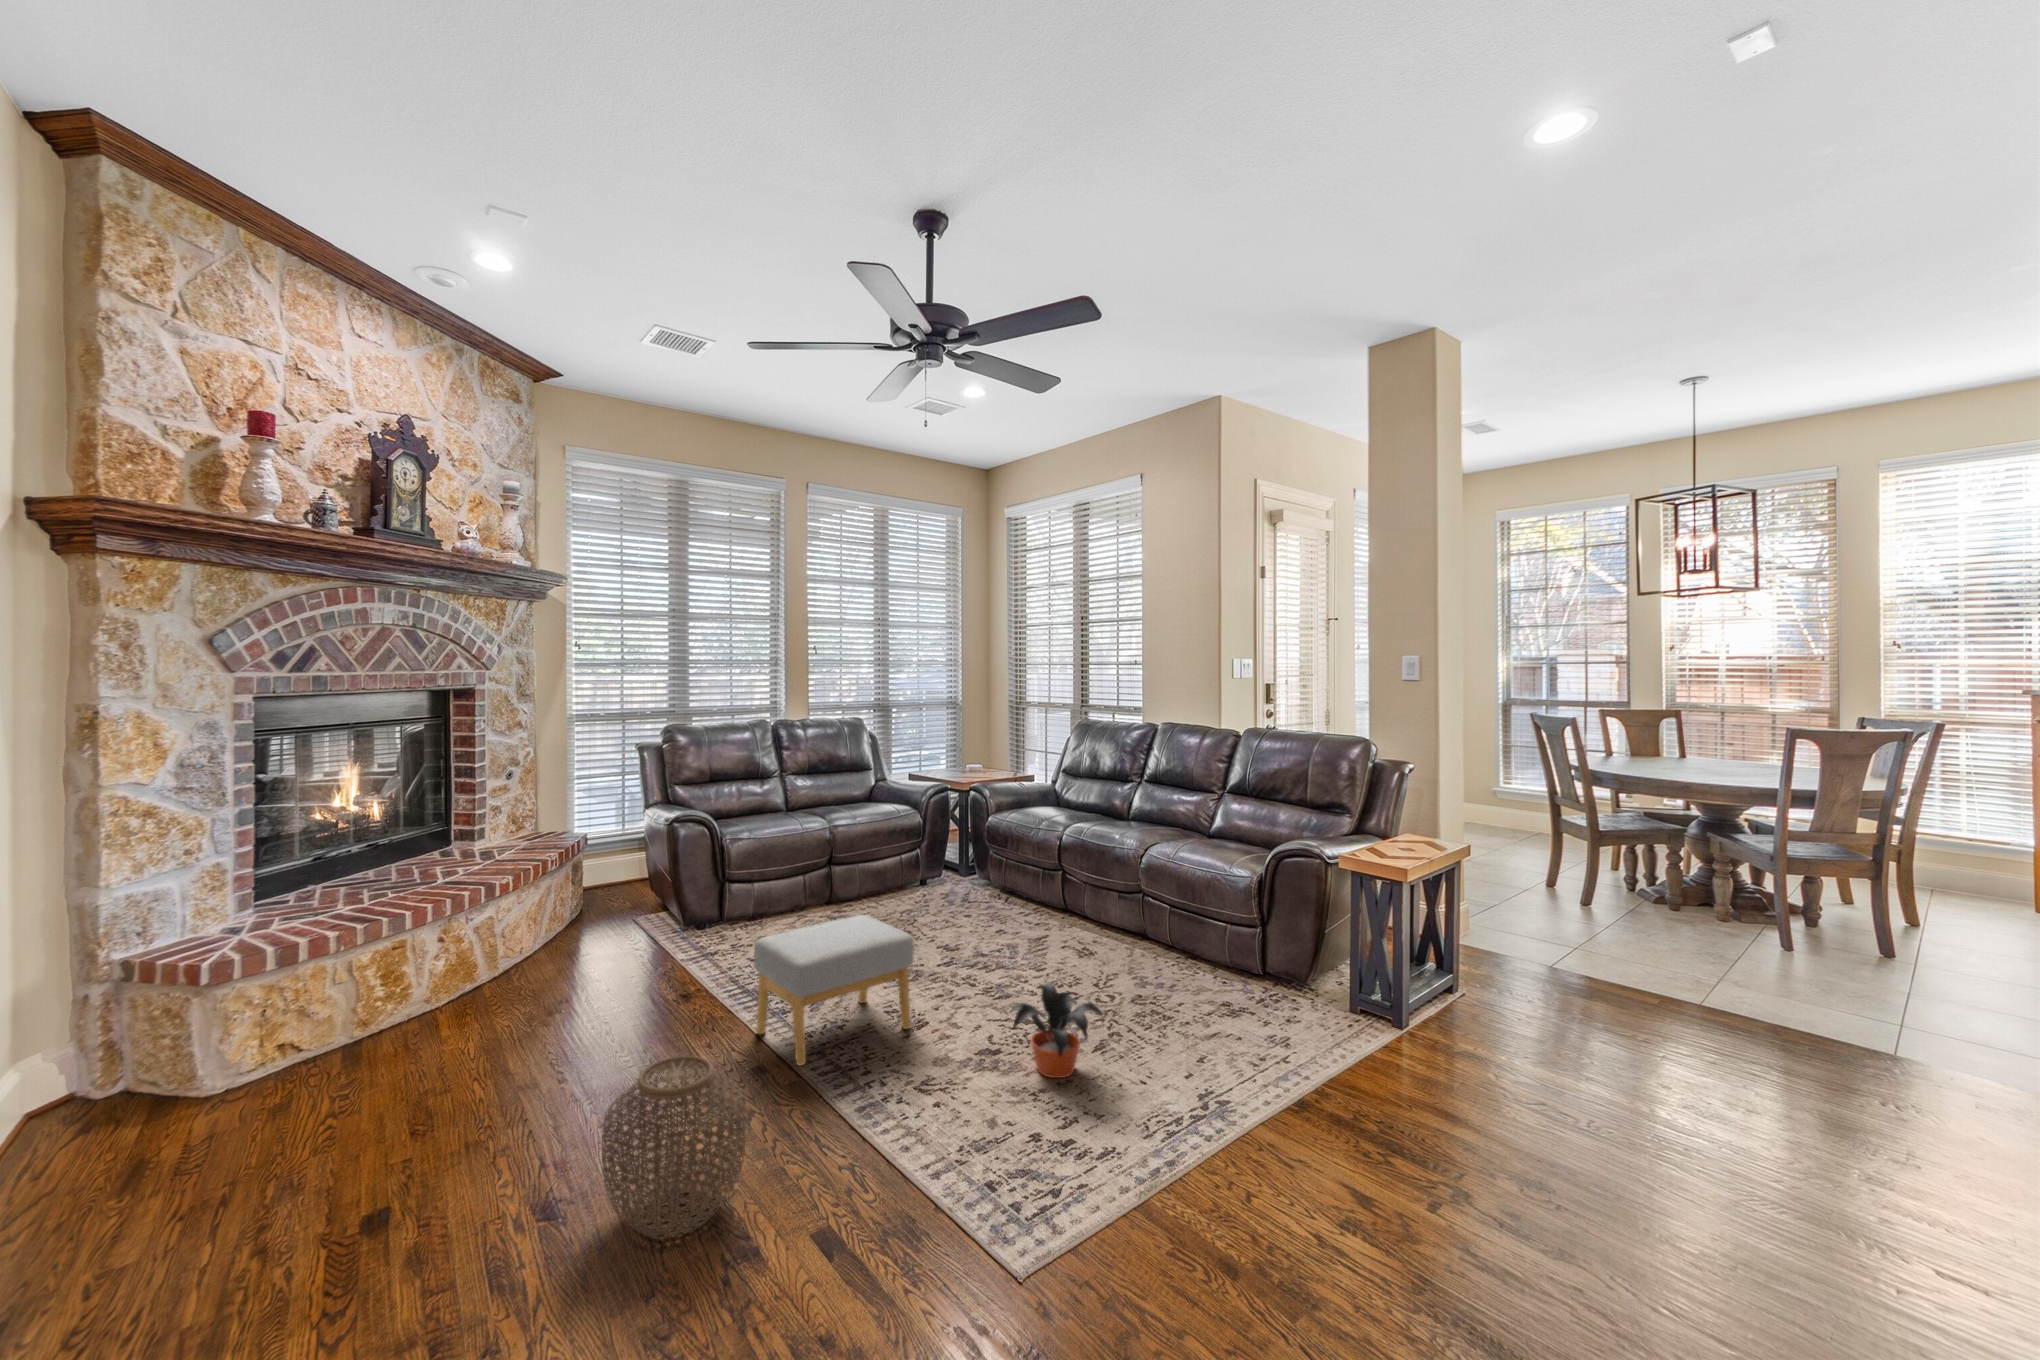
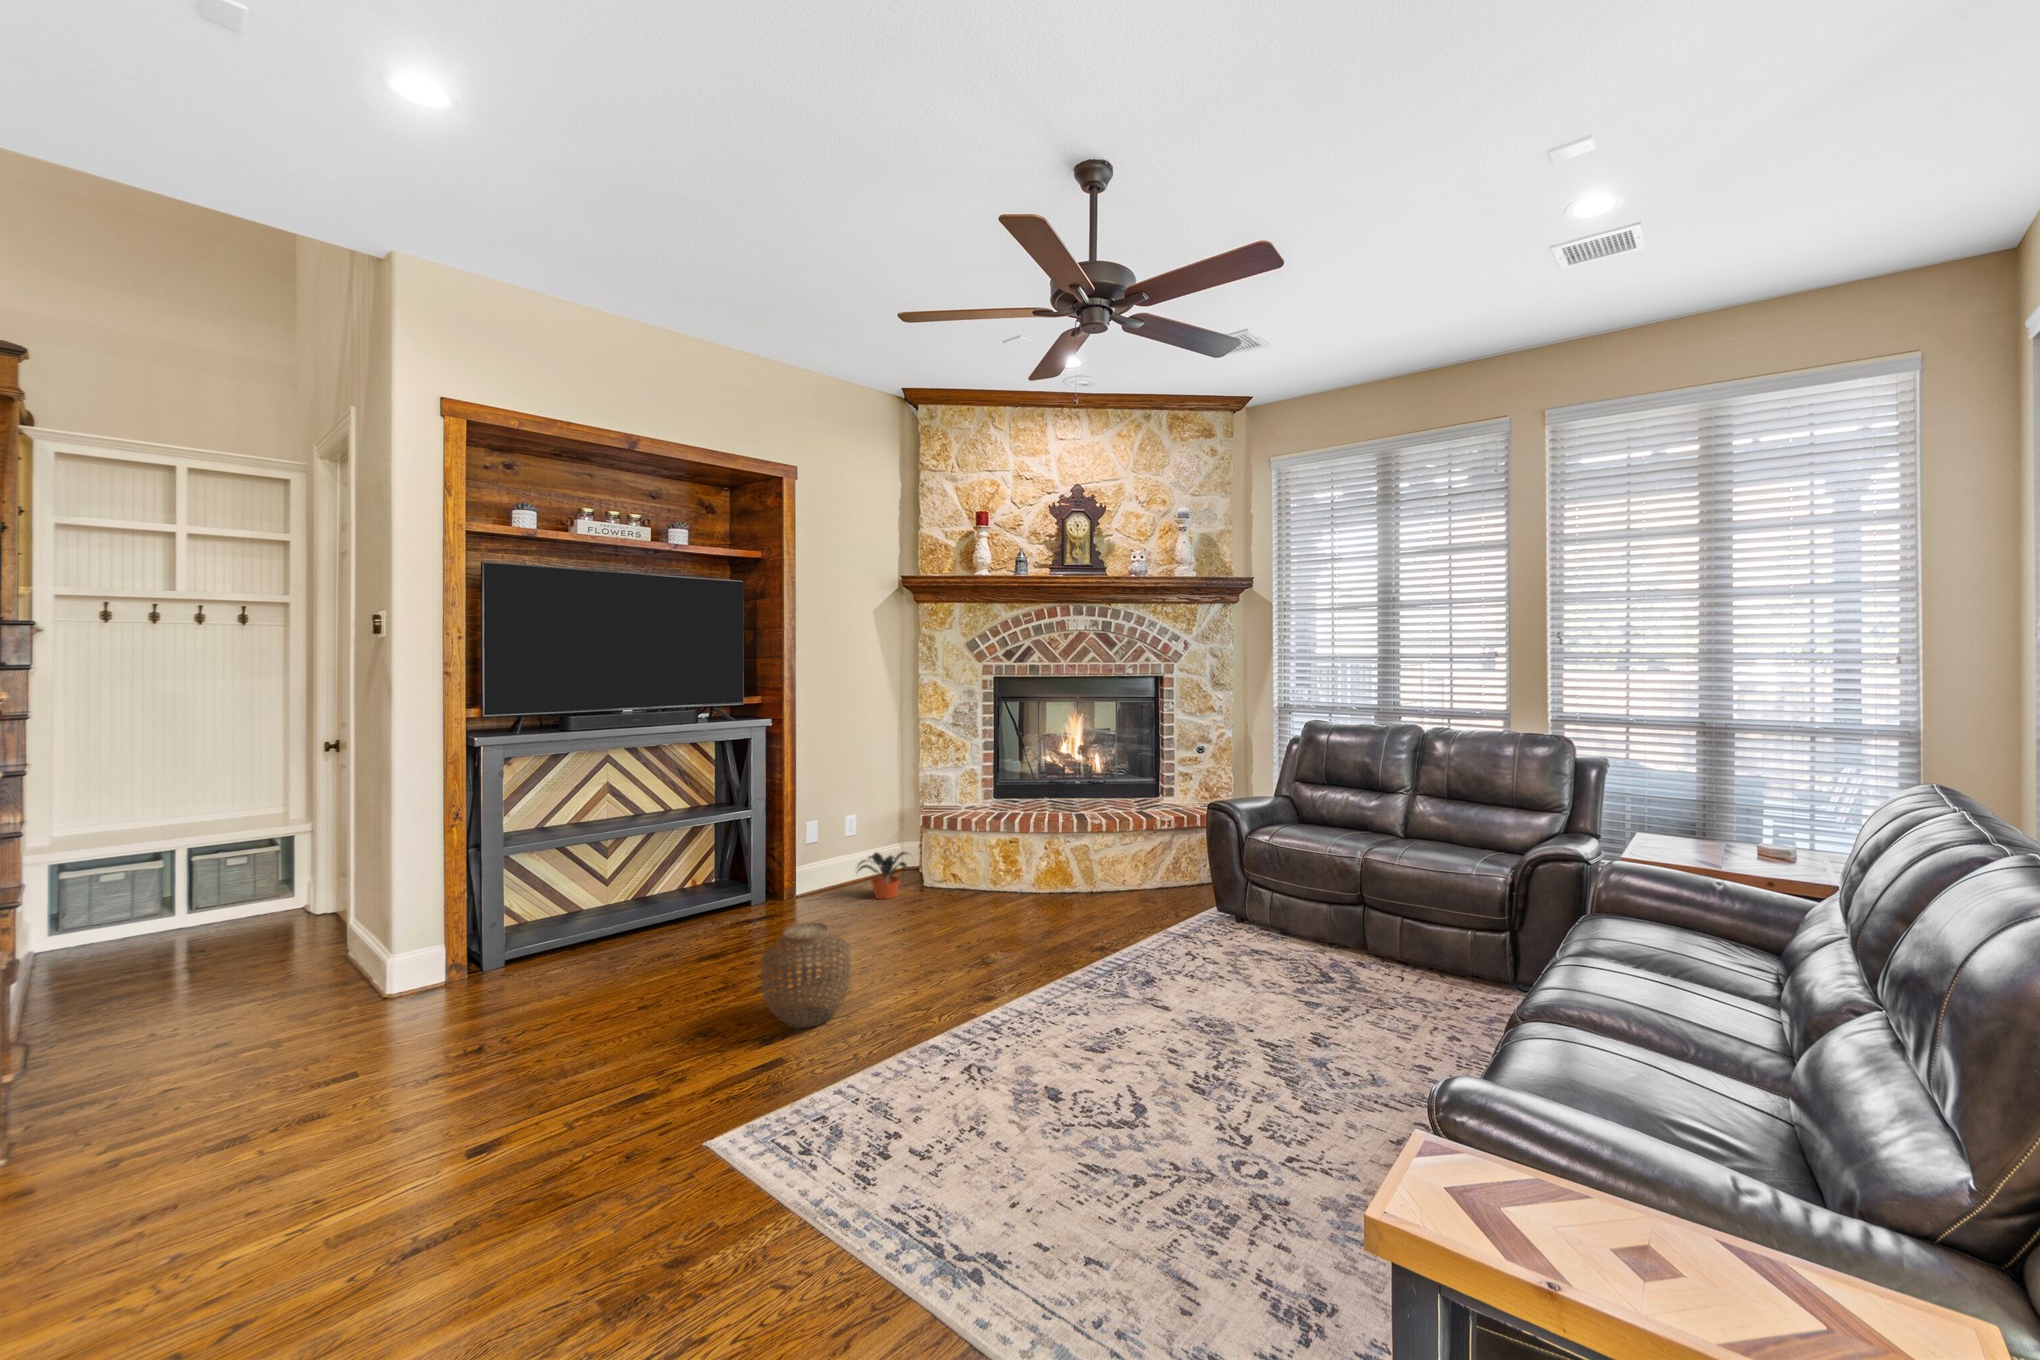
footstool: present [754,915,914,1066] -> none [995,910,1143,1051]
potted plant: present [1011,983,1103,1078] -> present [857,852,907,899]

